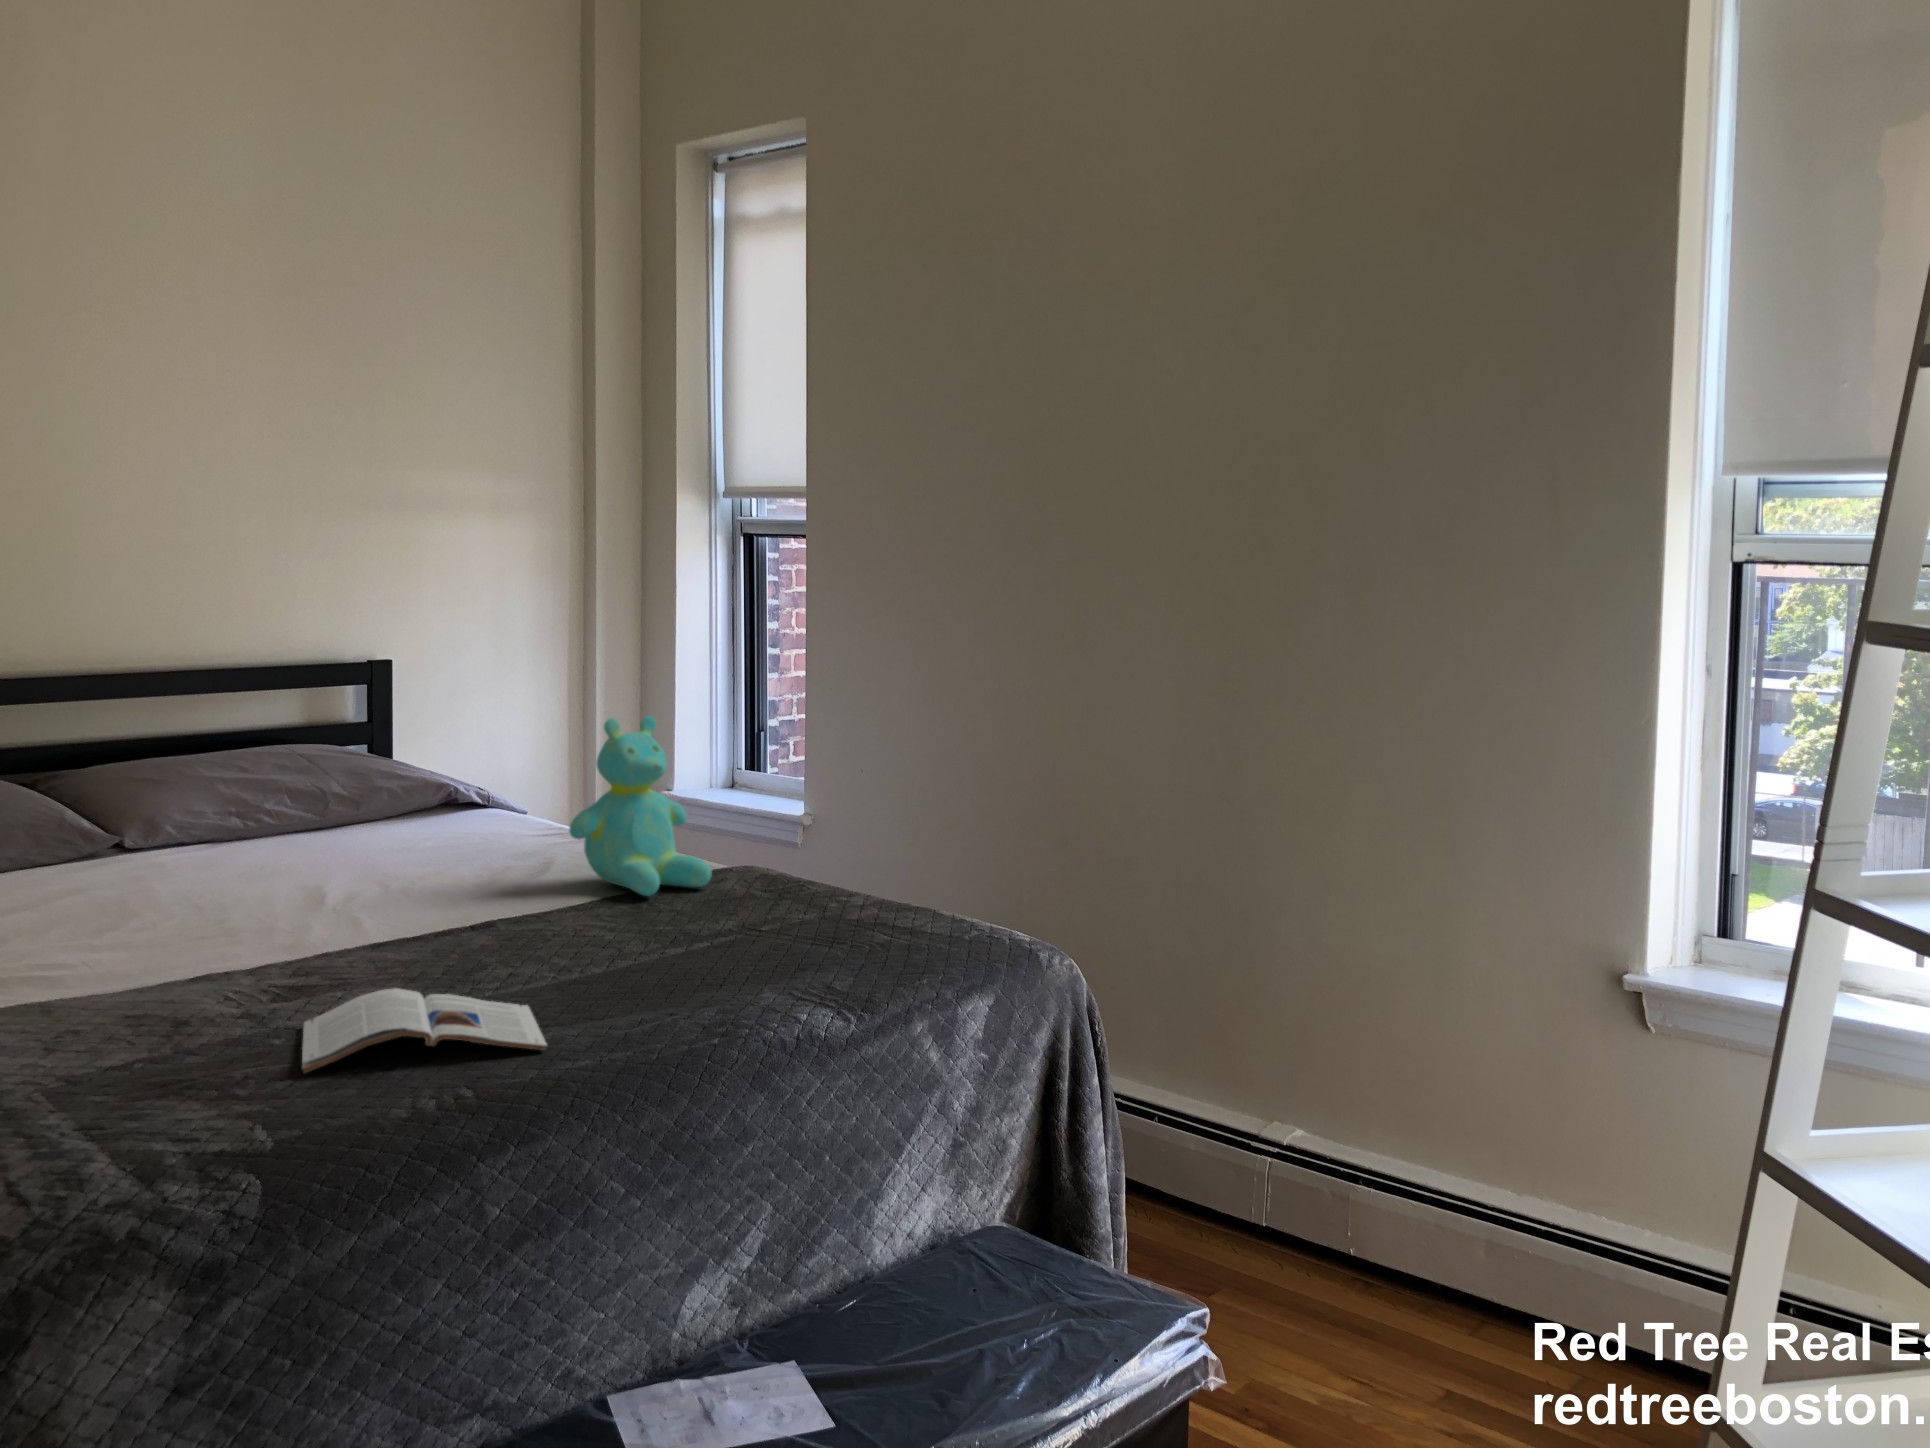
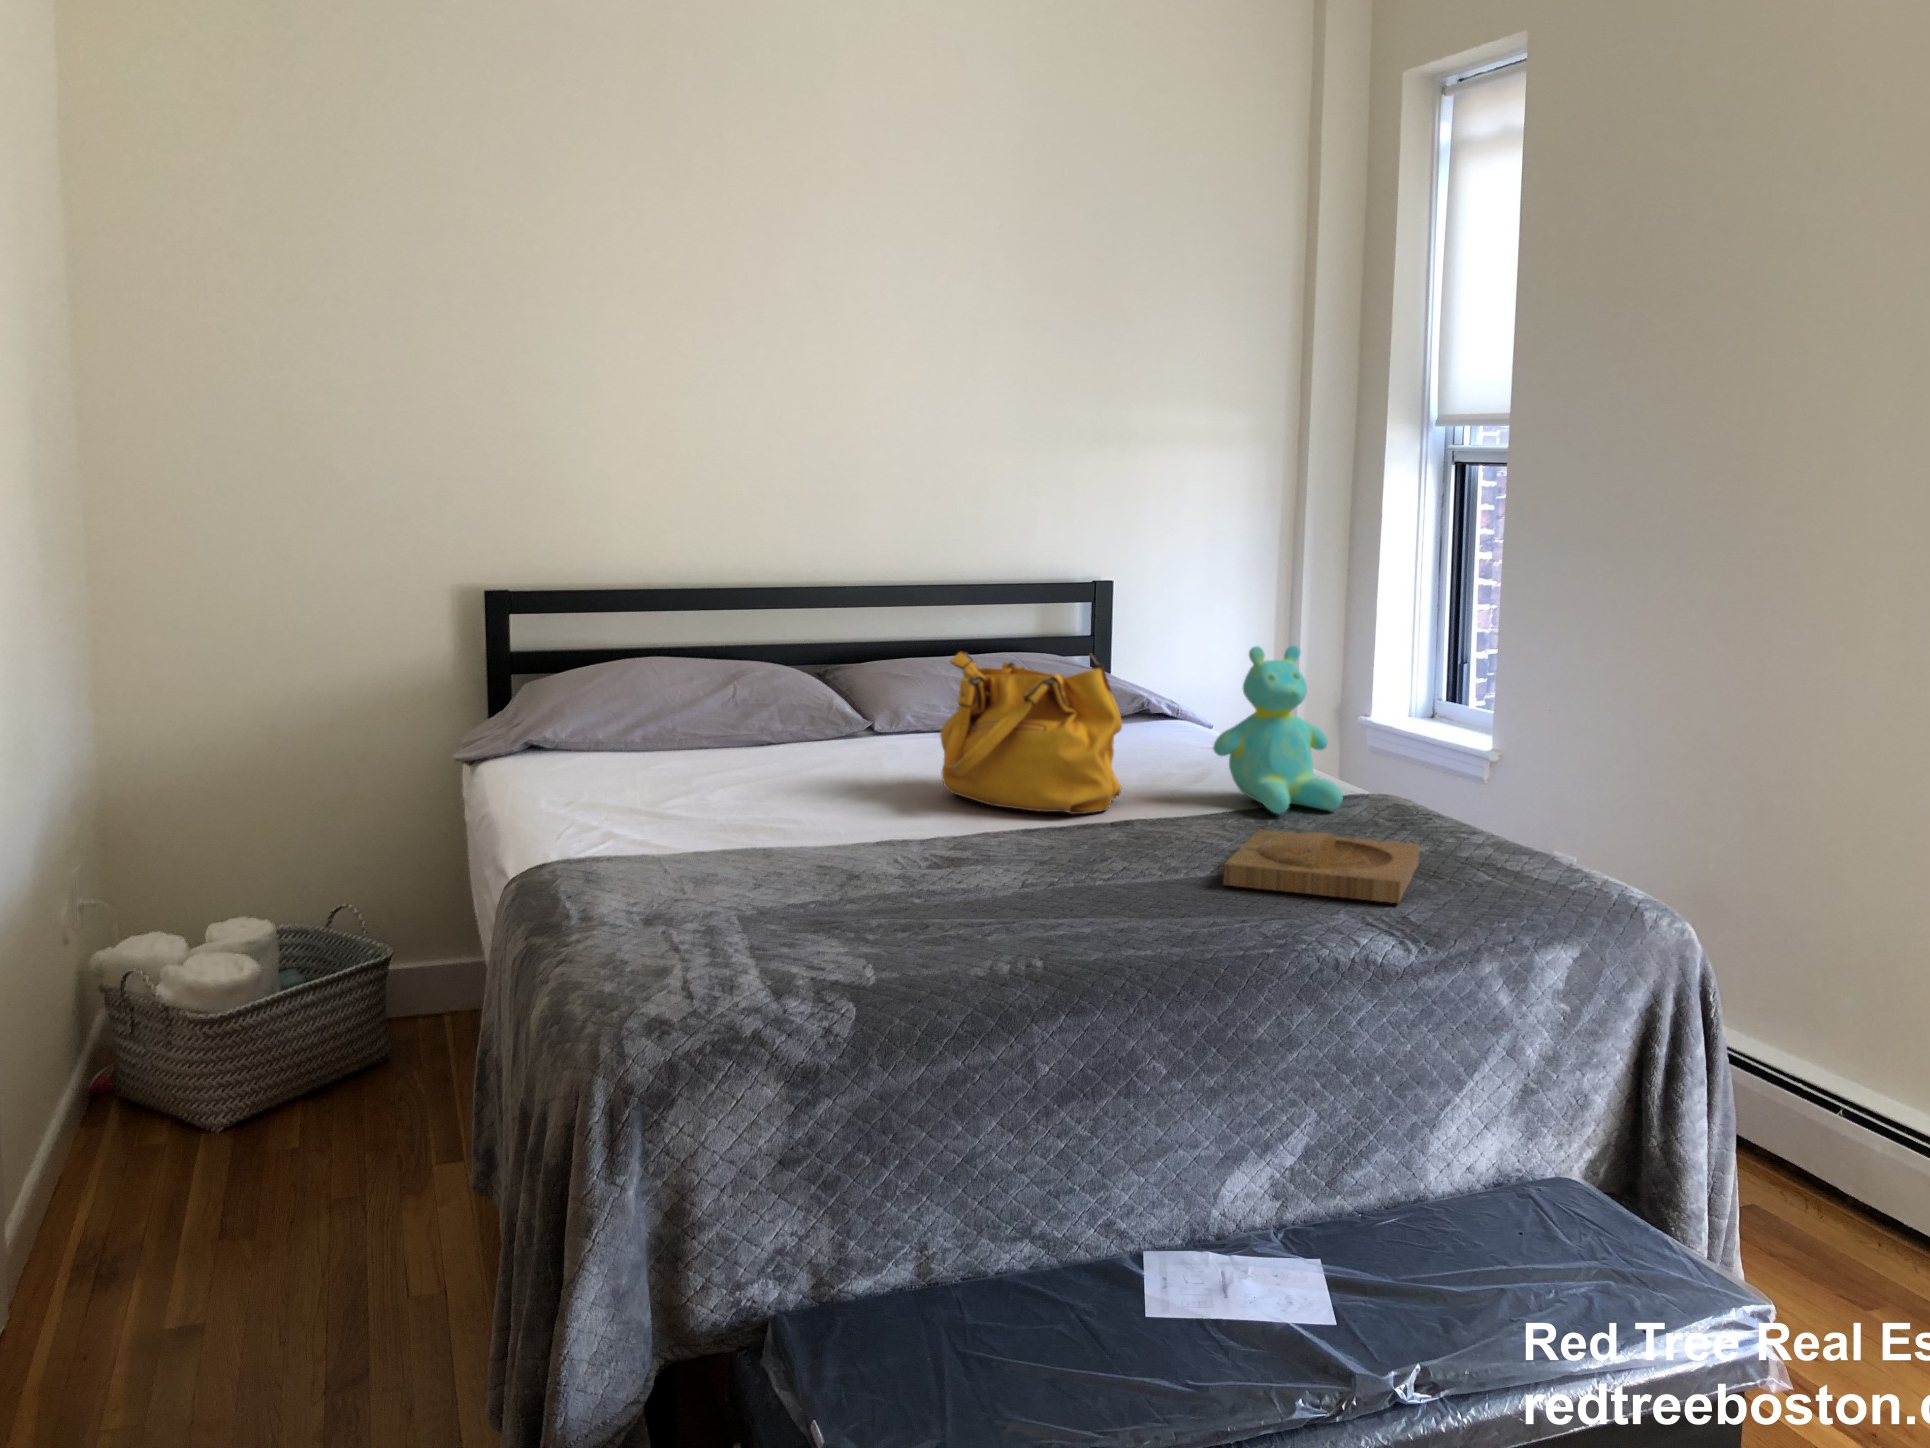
handbag: none [232,733,468,919] -> present [940,652,1122,814]
tray: none [629,908,819,975] -> present [1223,830,1420,903]
magazine: present [302,988,547,1072] -> none [927,873,1126,942]

